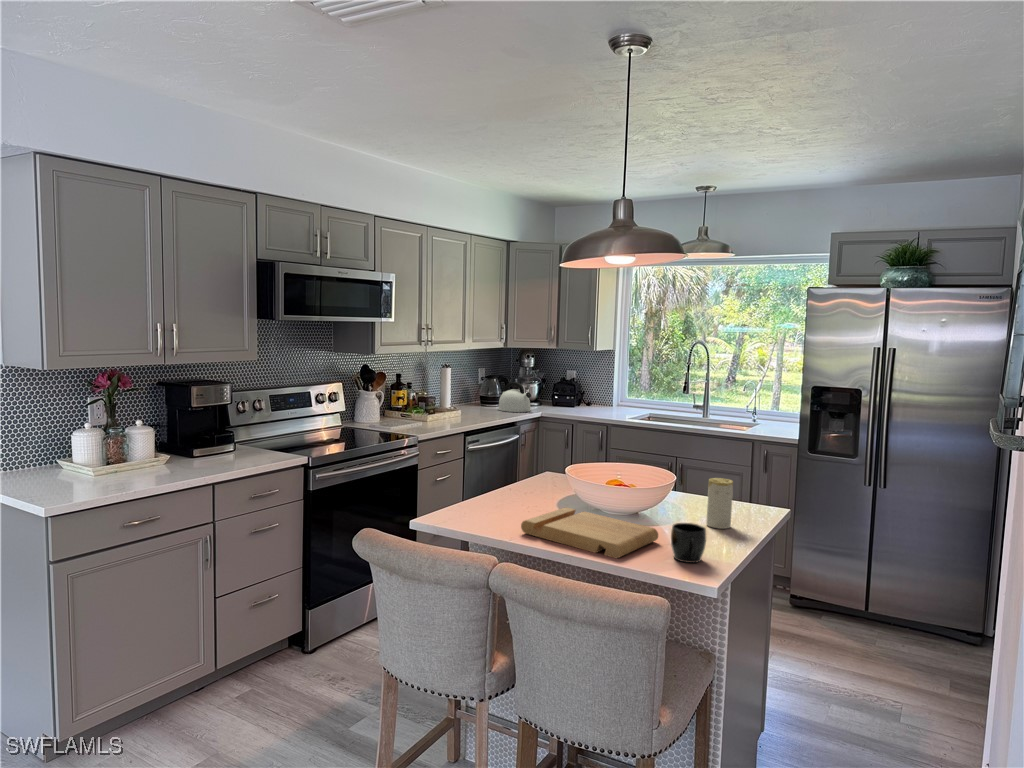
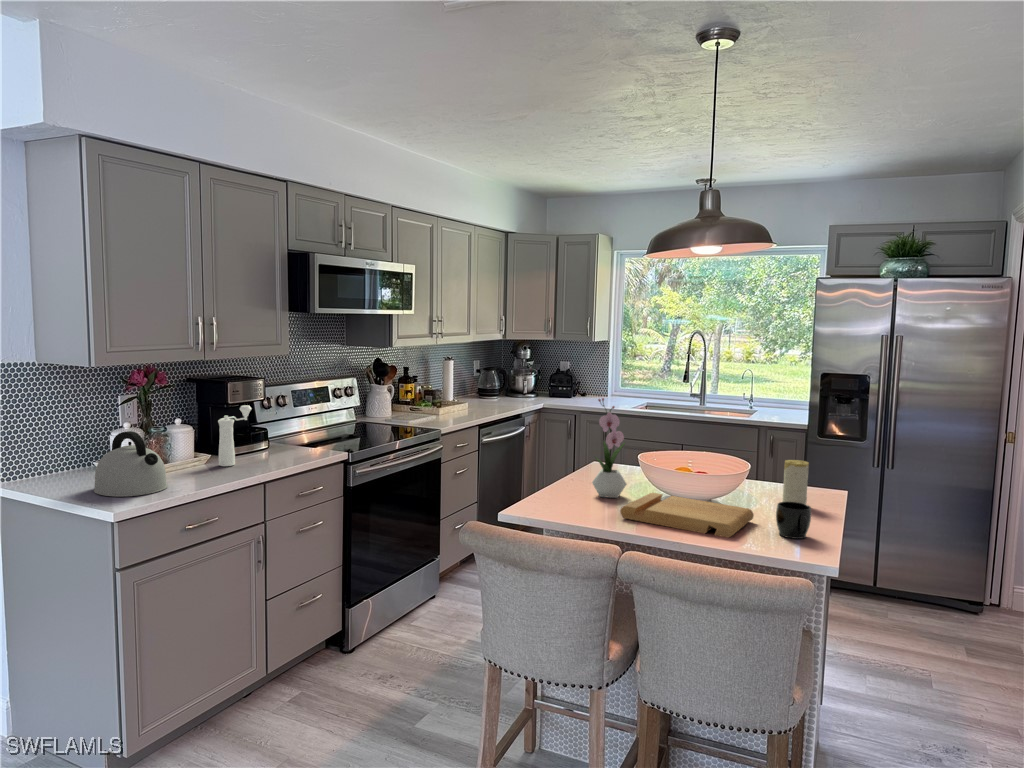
kettle: present [498,382,531,412] -> present [94,431,168,497]
pepper mill: none [173,409,210,467] -> present [218,405,251,466]
flower arrangement: none [514,409,551,511] -> present [592,398,627,498]

